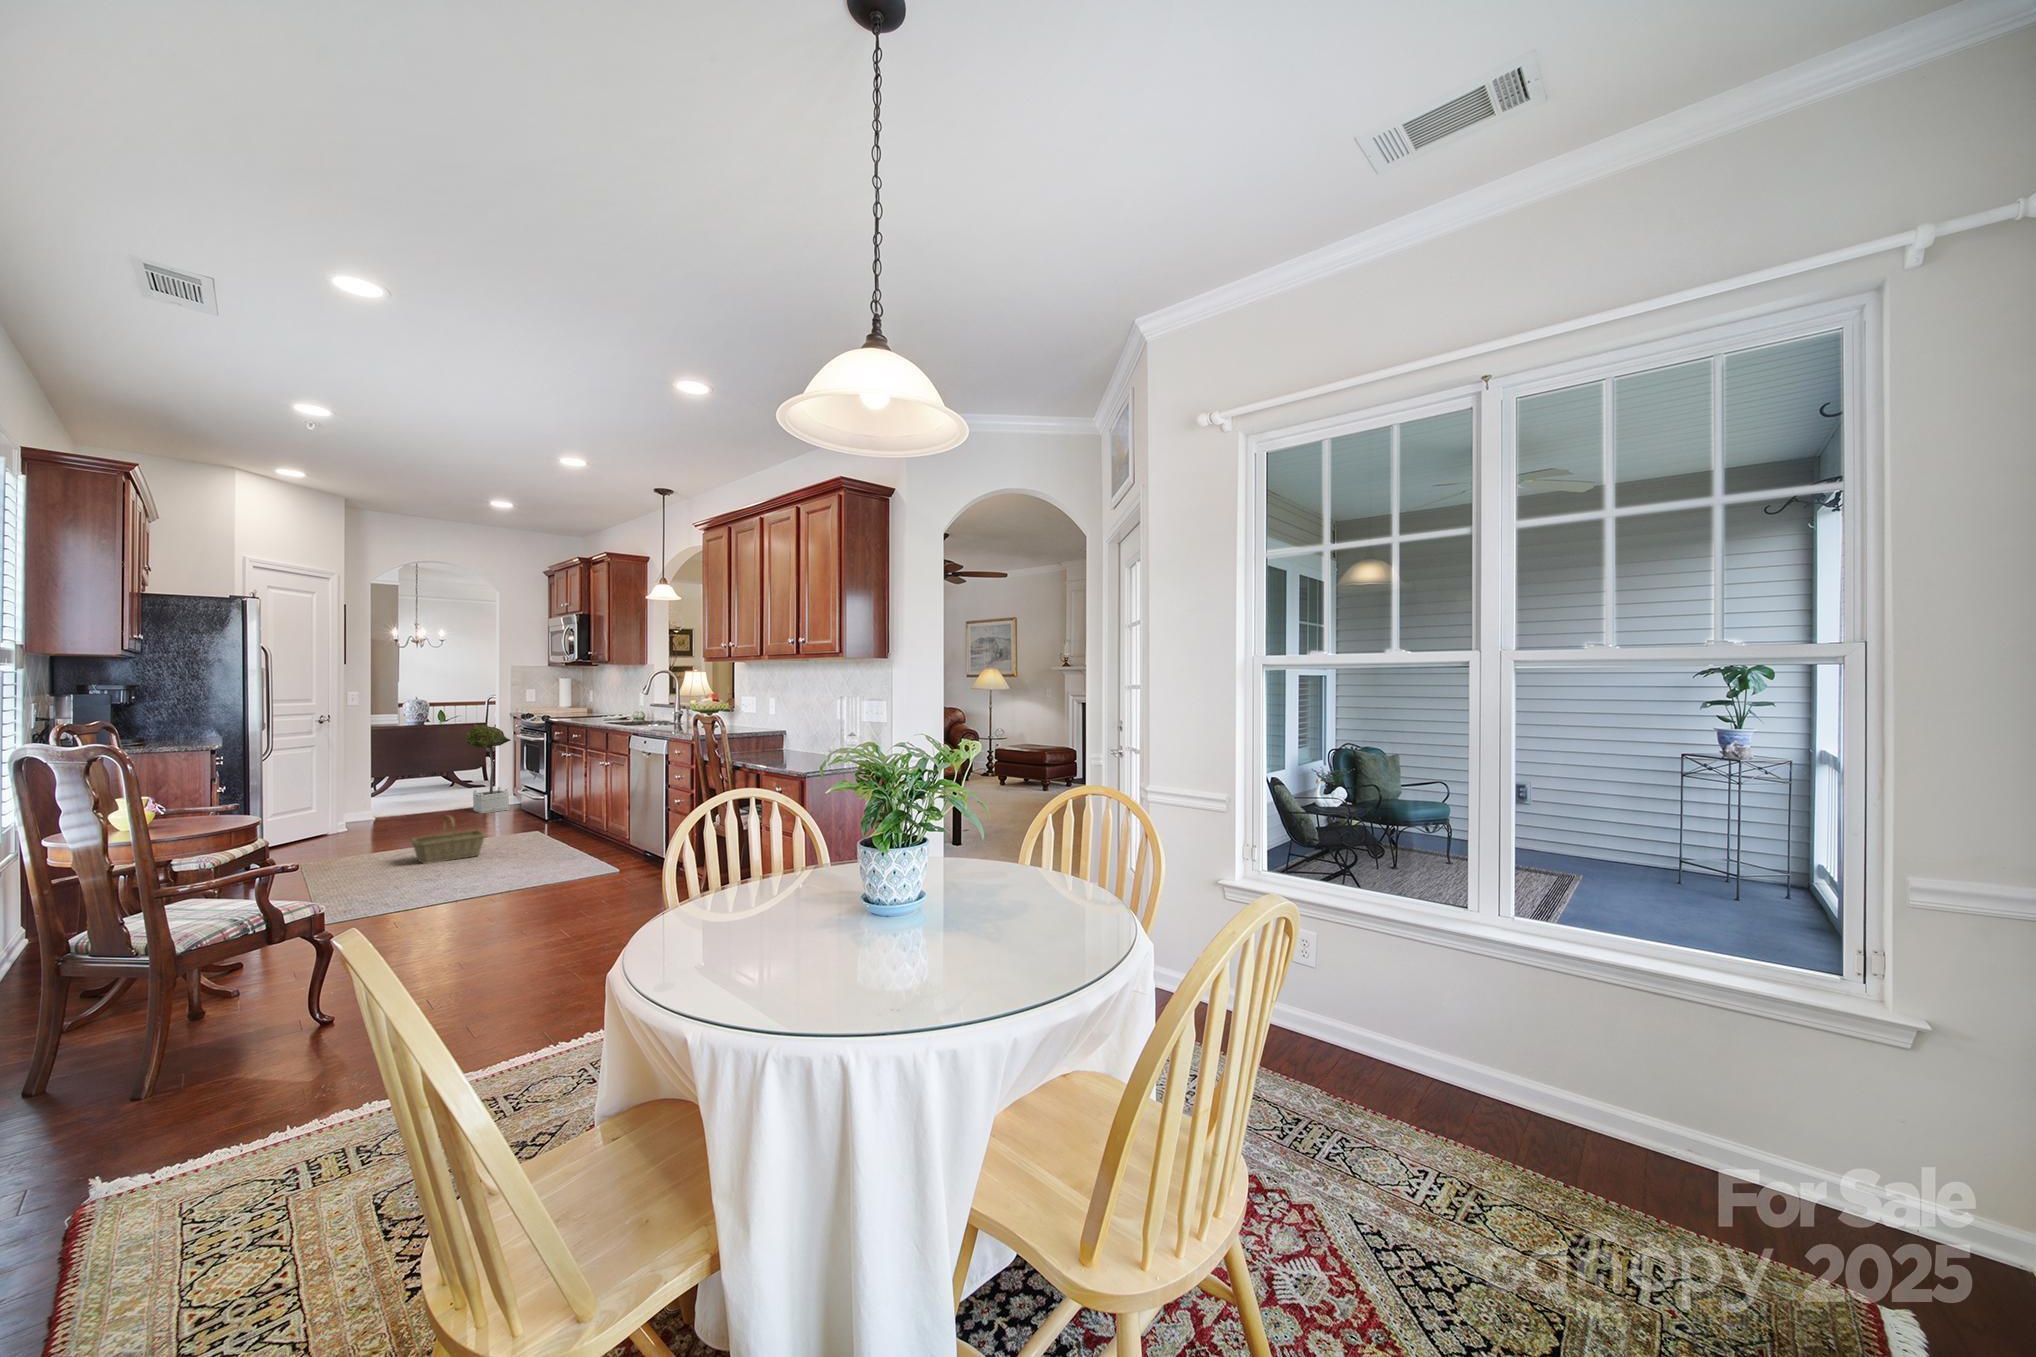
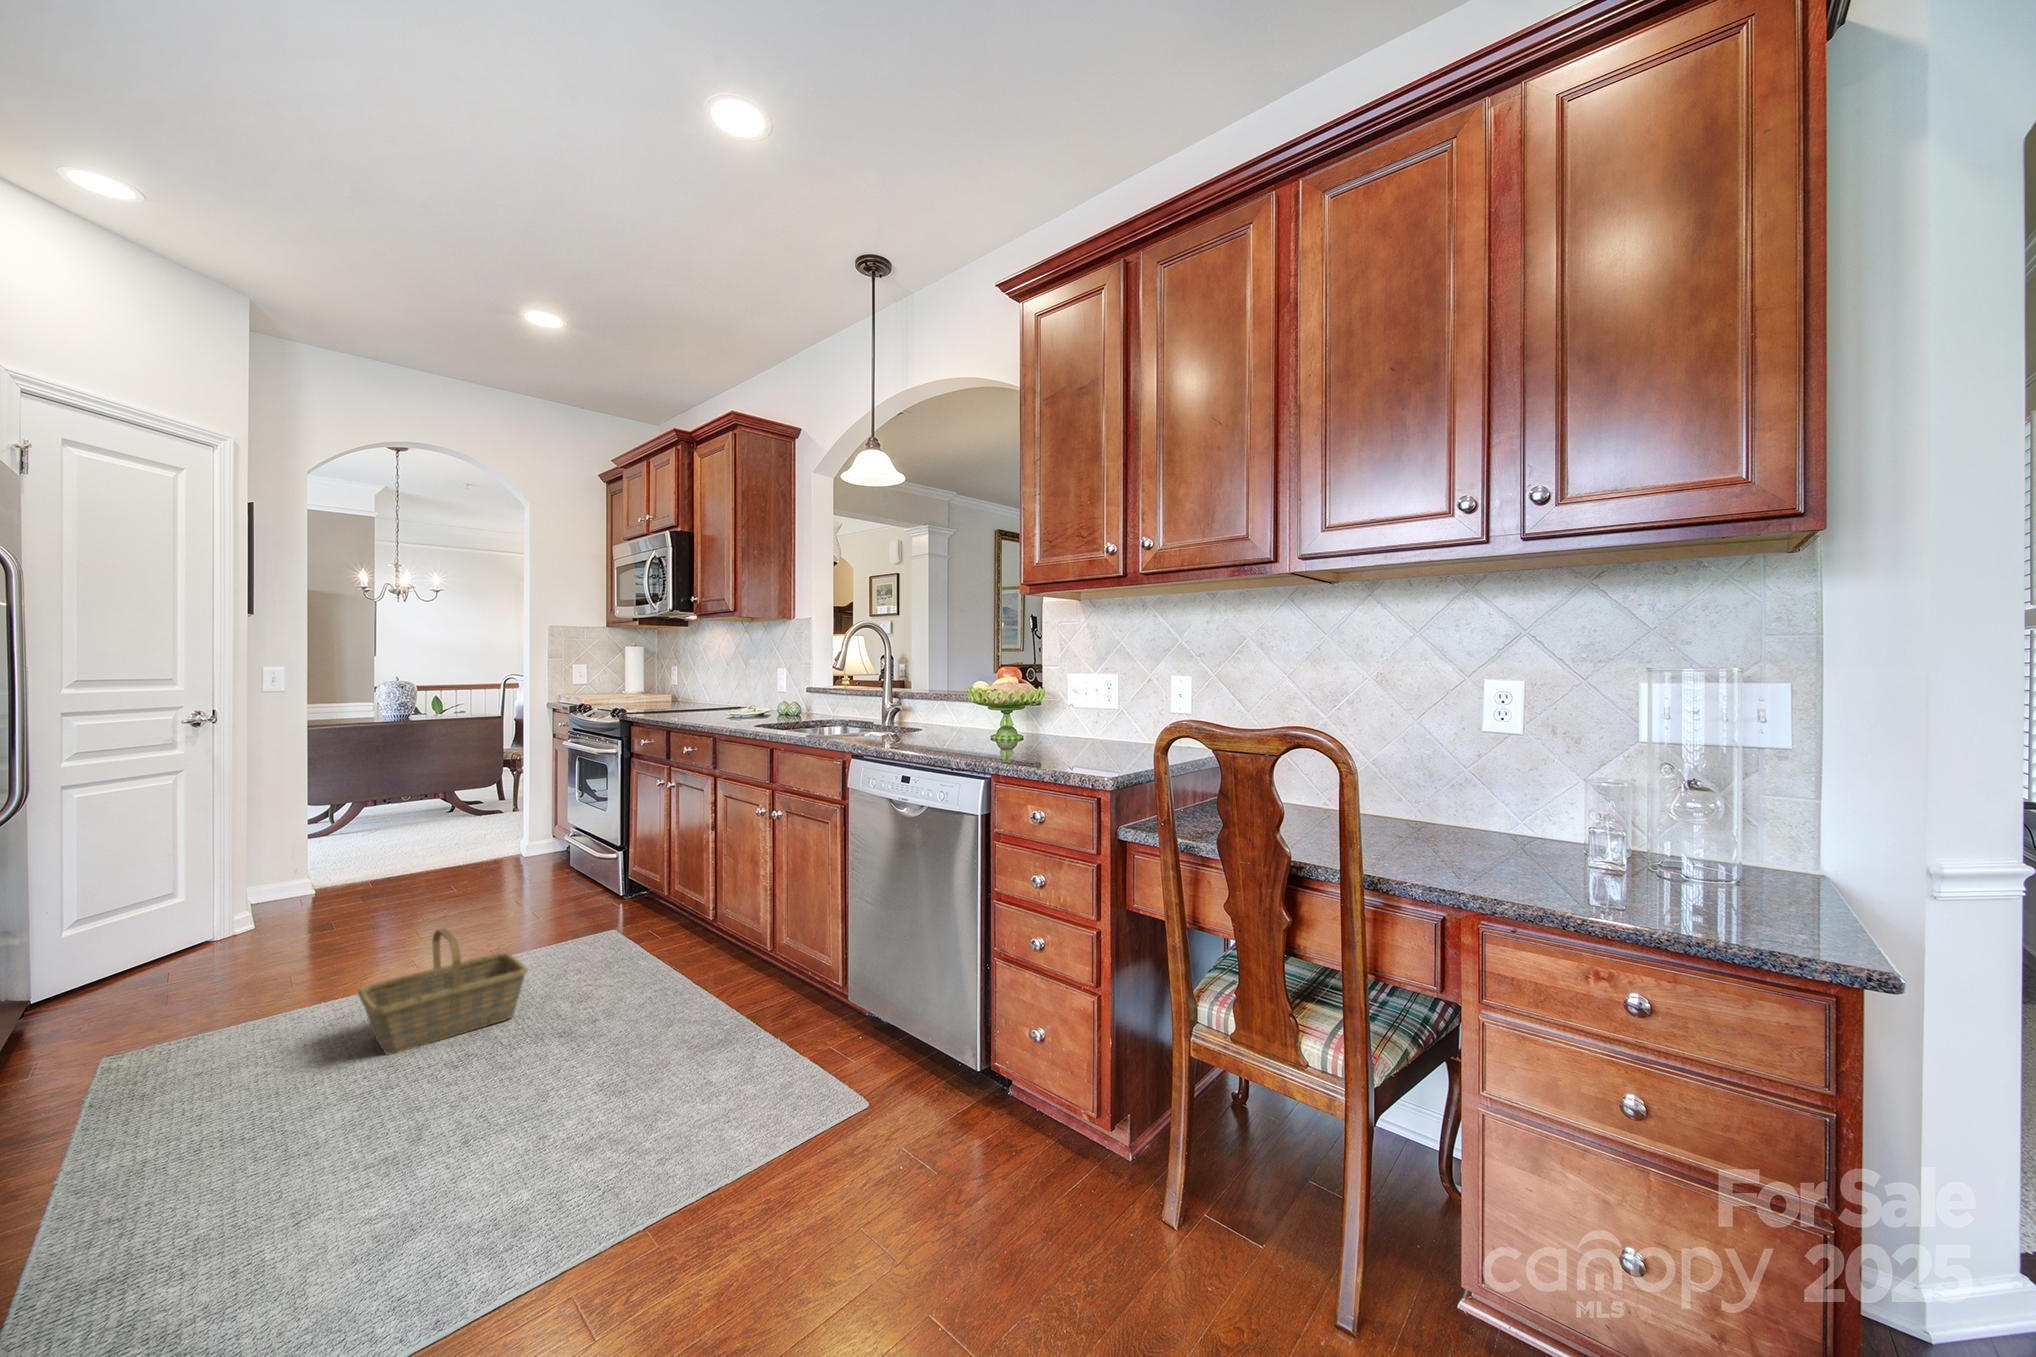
potted tree: present [466,724,510,813] -> none [476,721,550,873]

